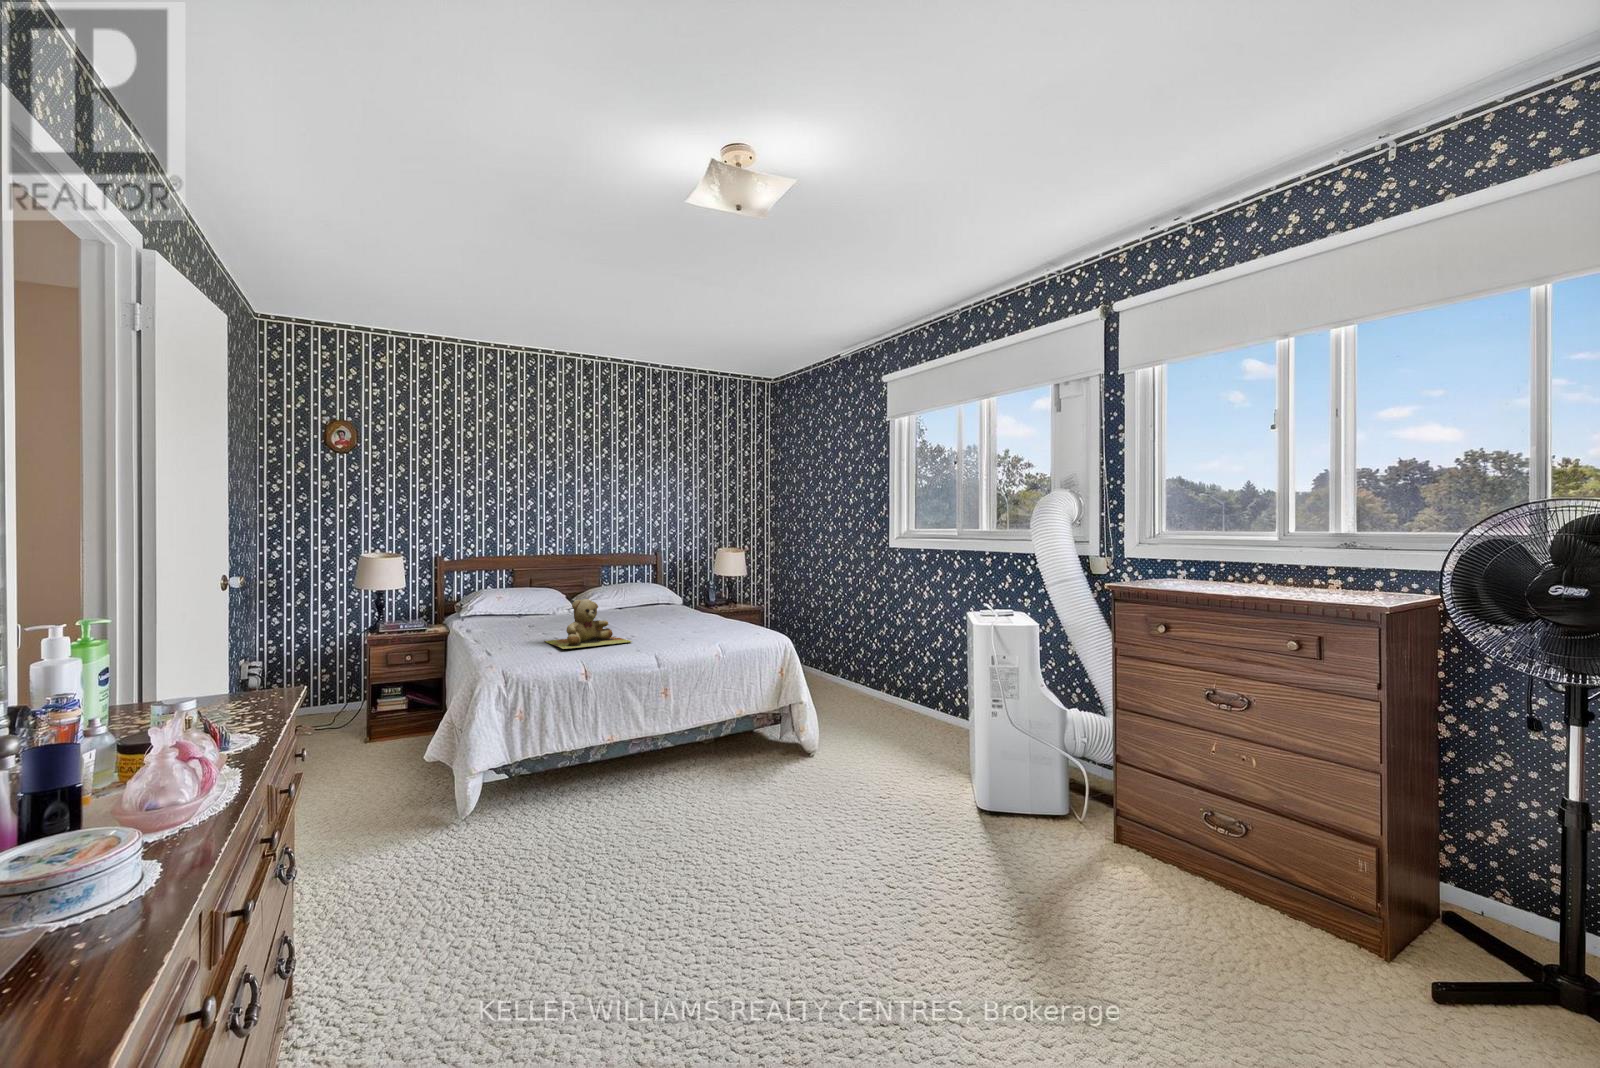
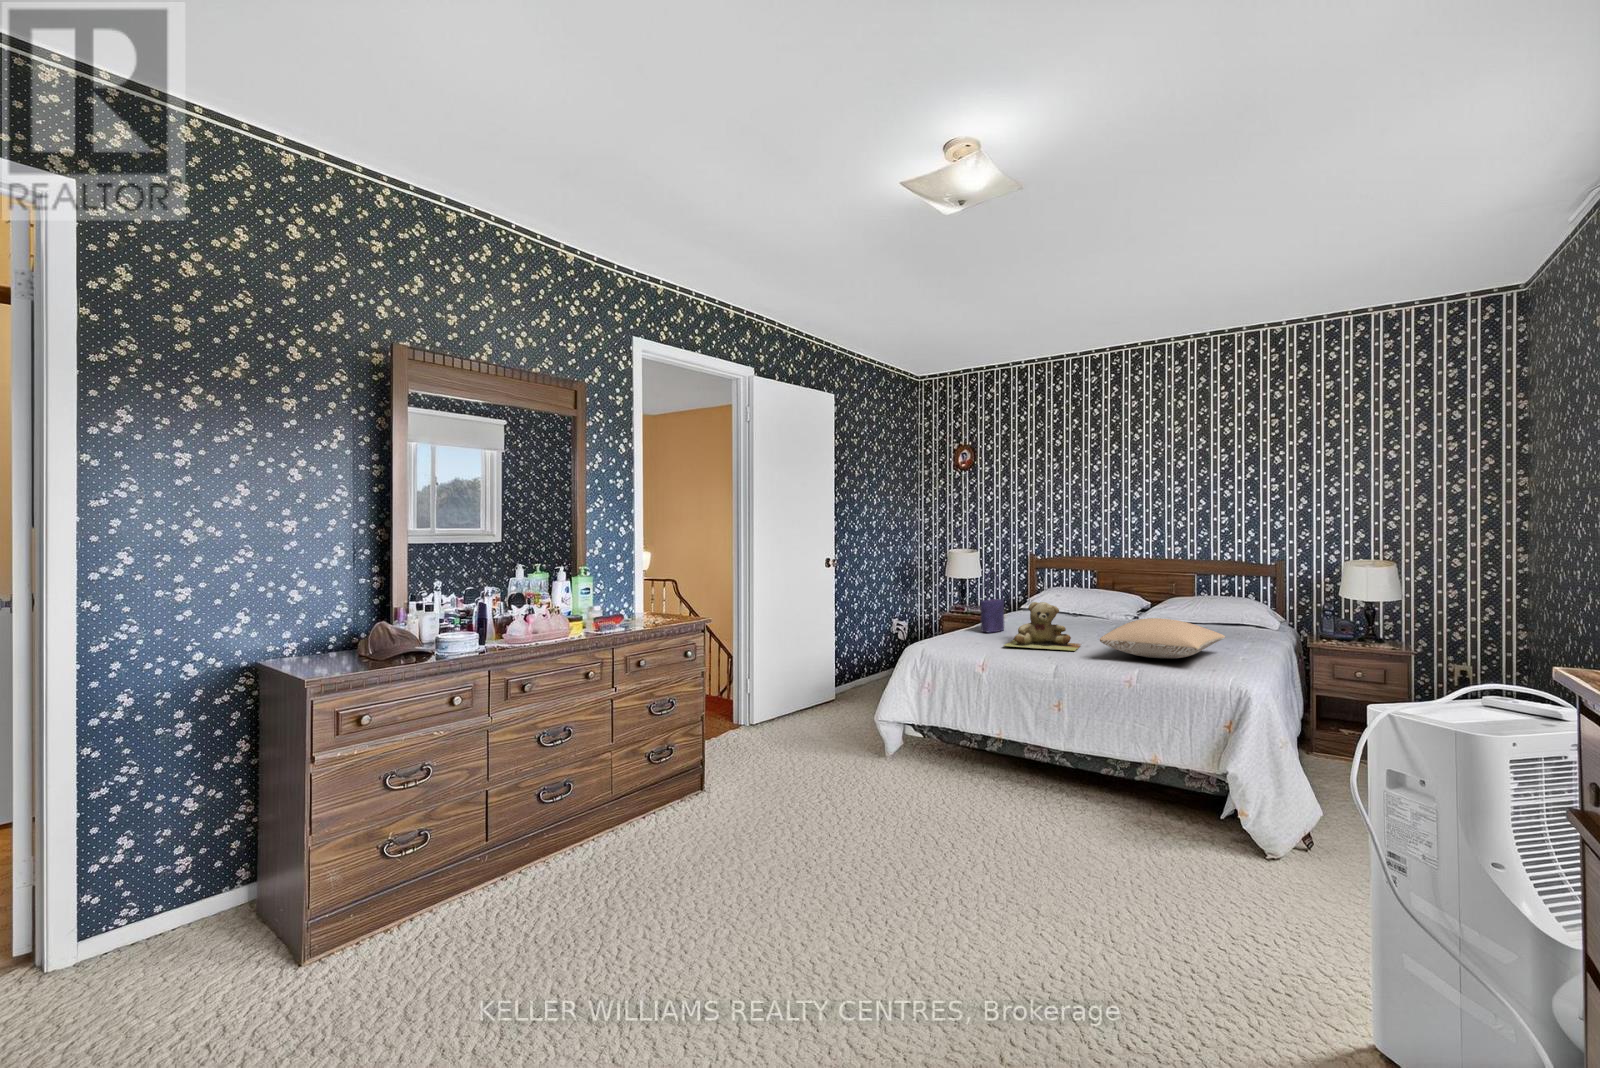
tote bag: none [488,571,507,642] -> present [980,571,1004,633]
pillow: none [658,602,753,636] -> present [1100,618,1225,659]

